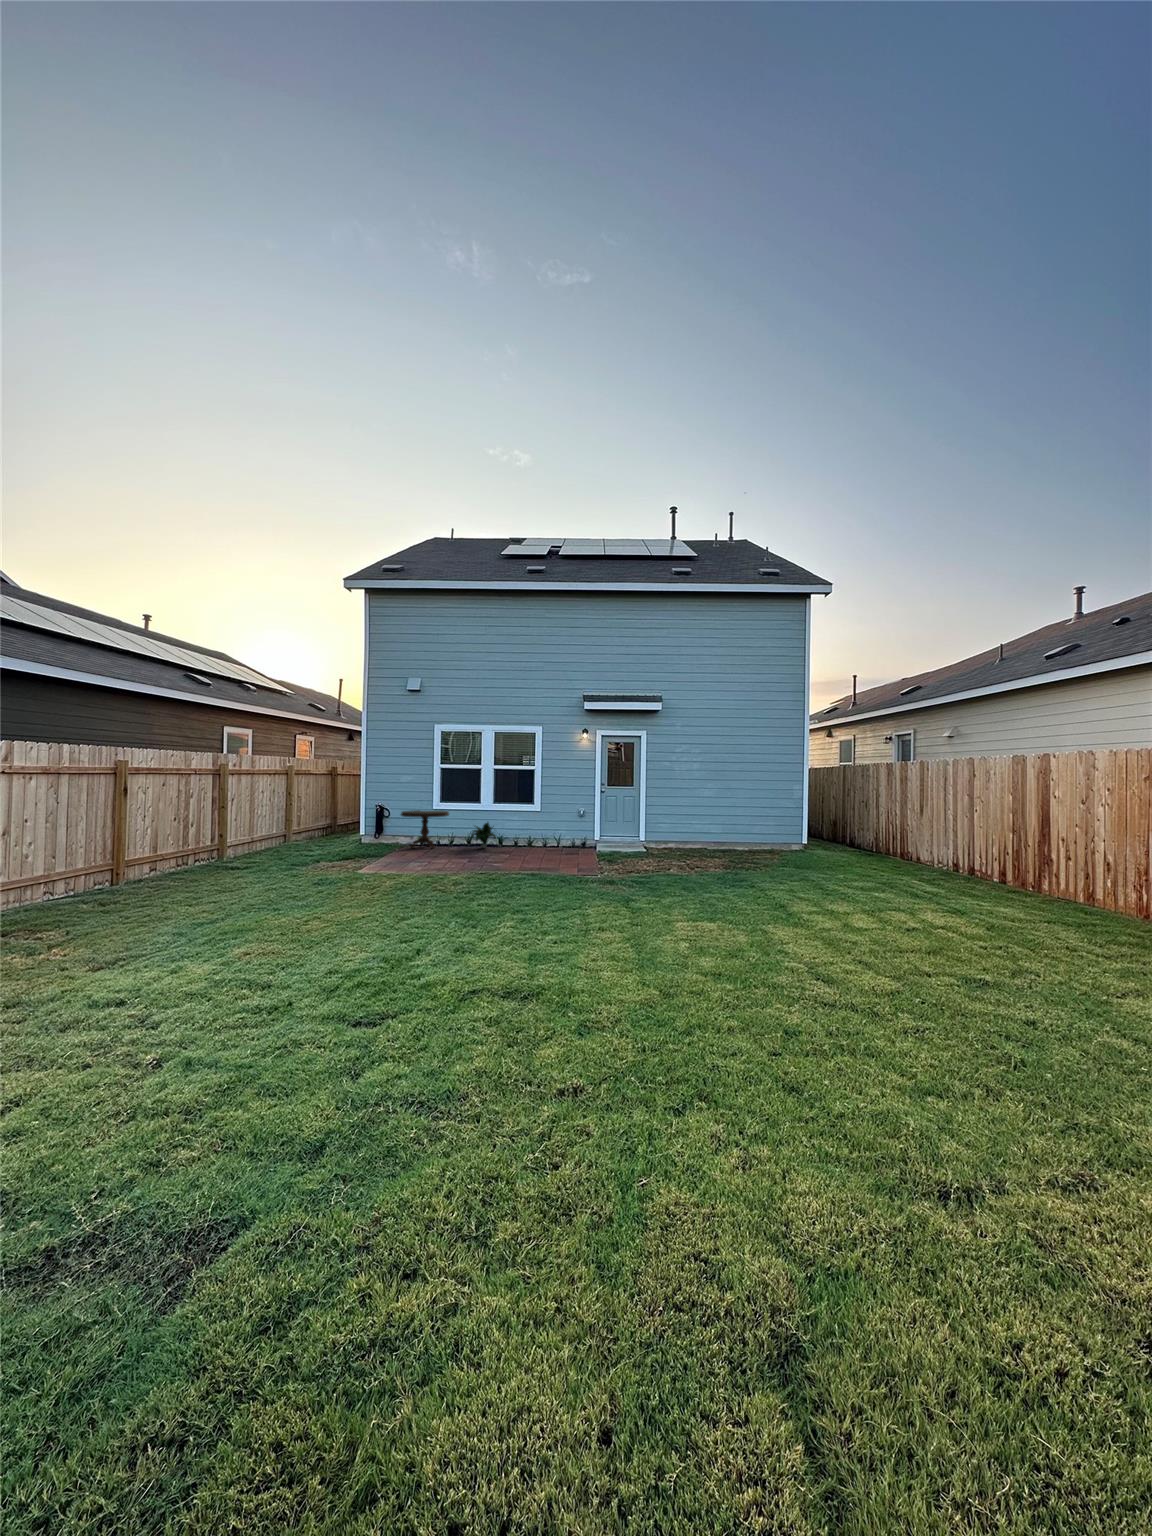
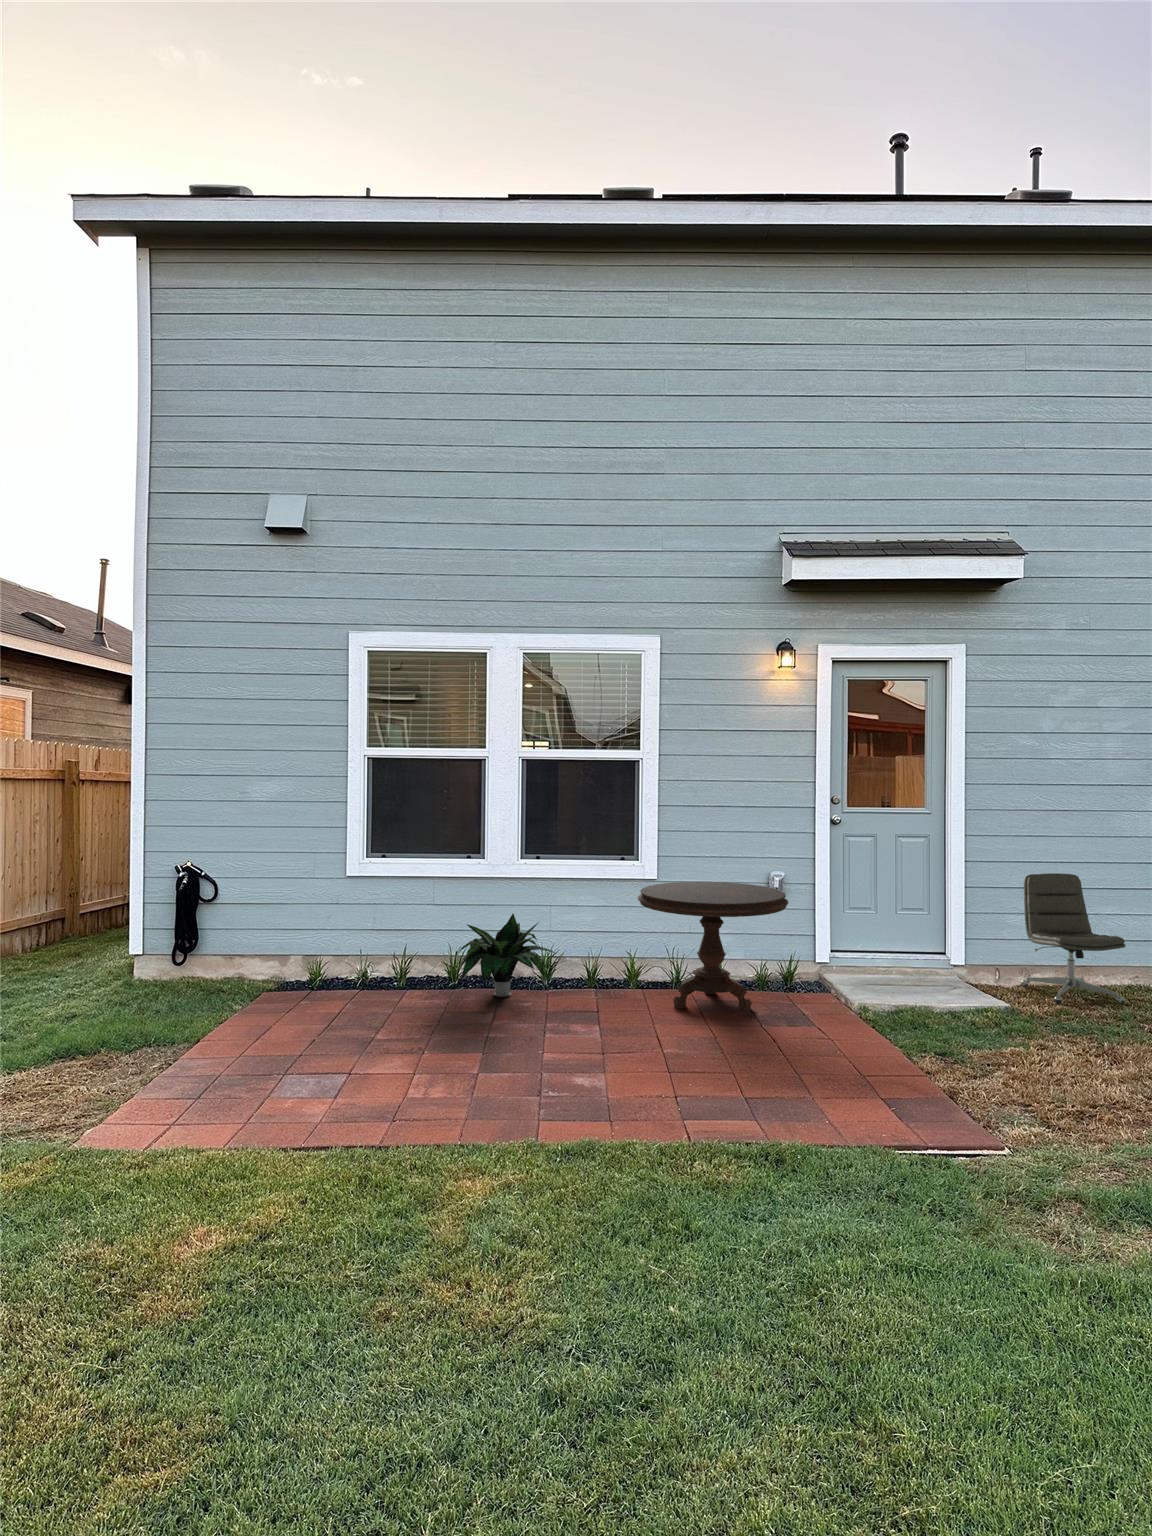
side table: present [401,810,449,849] -> present [638,882,788,1011]
chair: none [663,811,688,853] -> present [1021,873,1126,1004]

